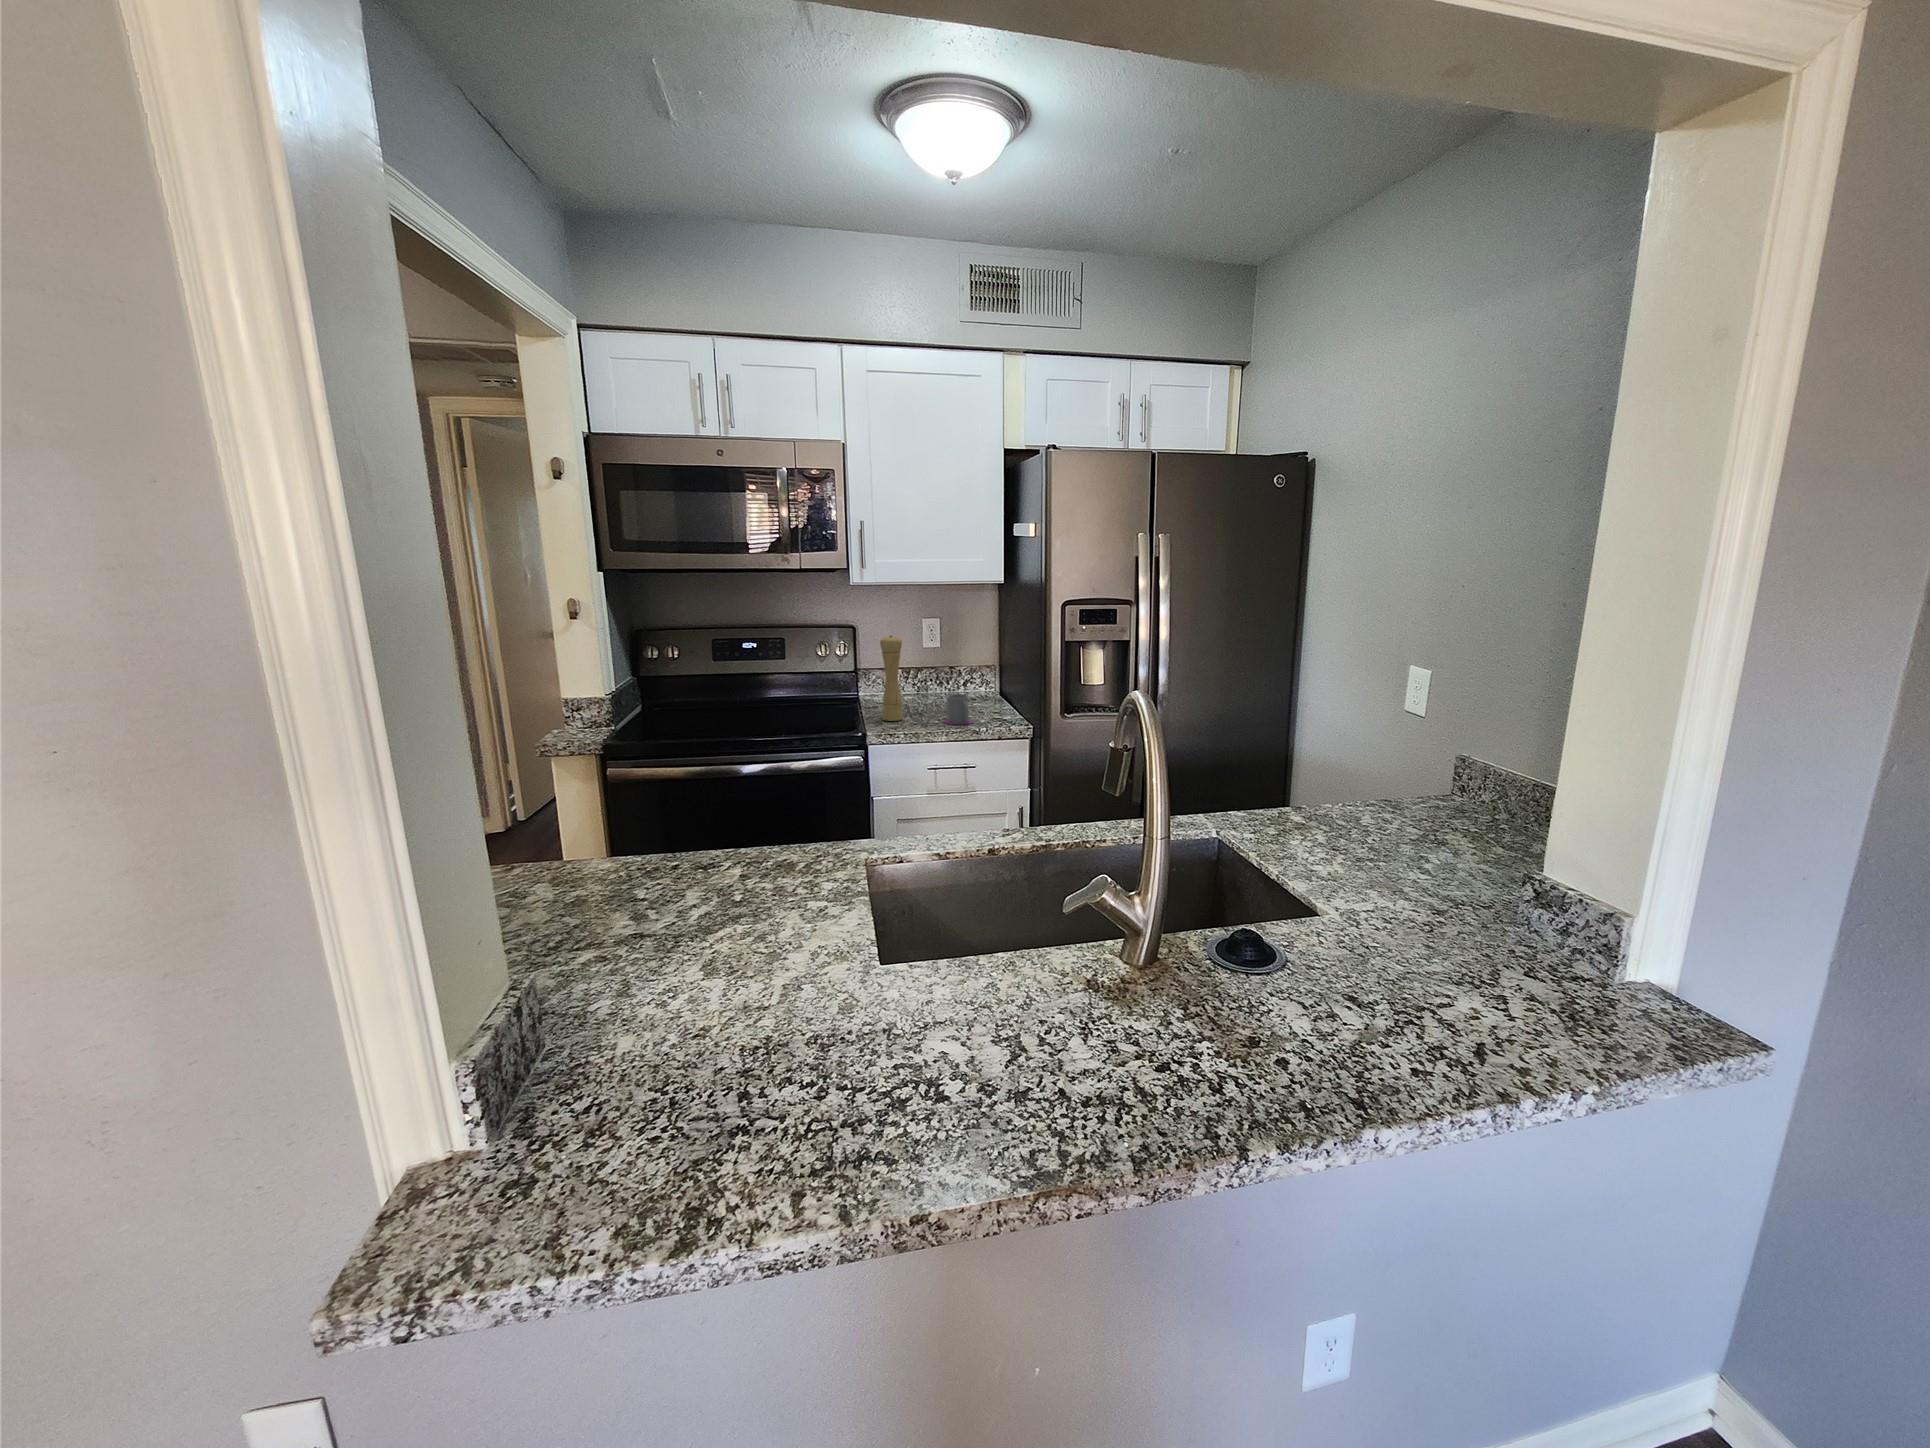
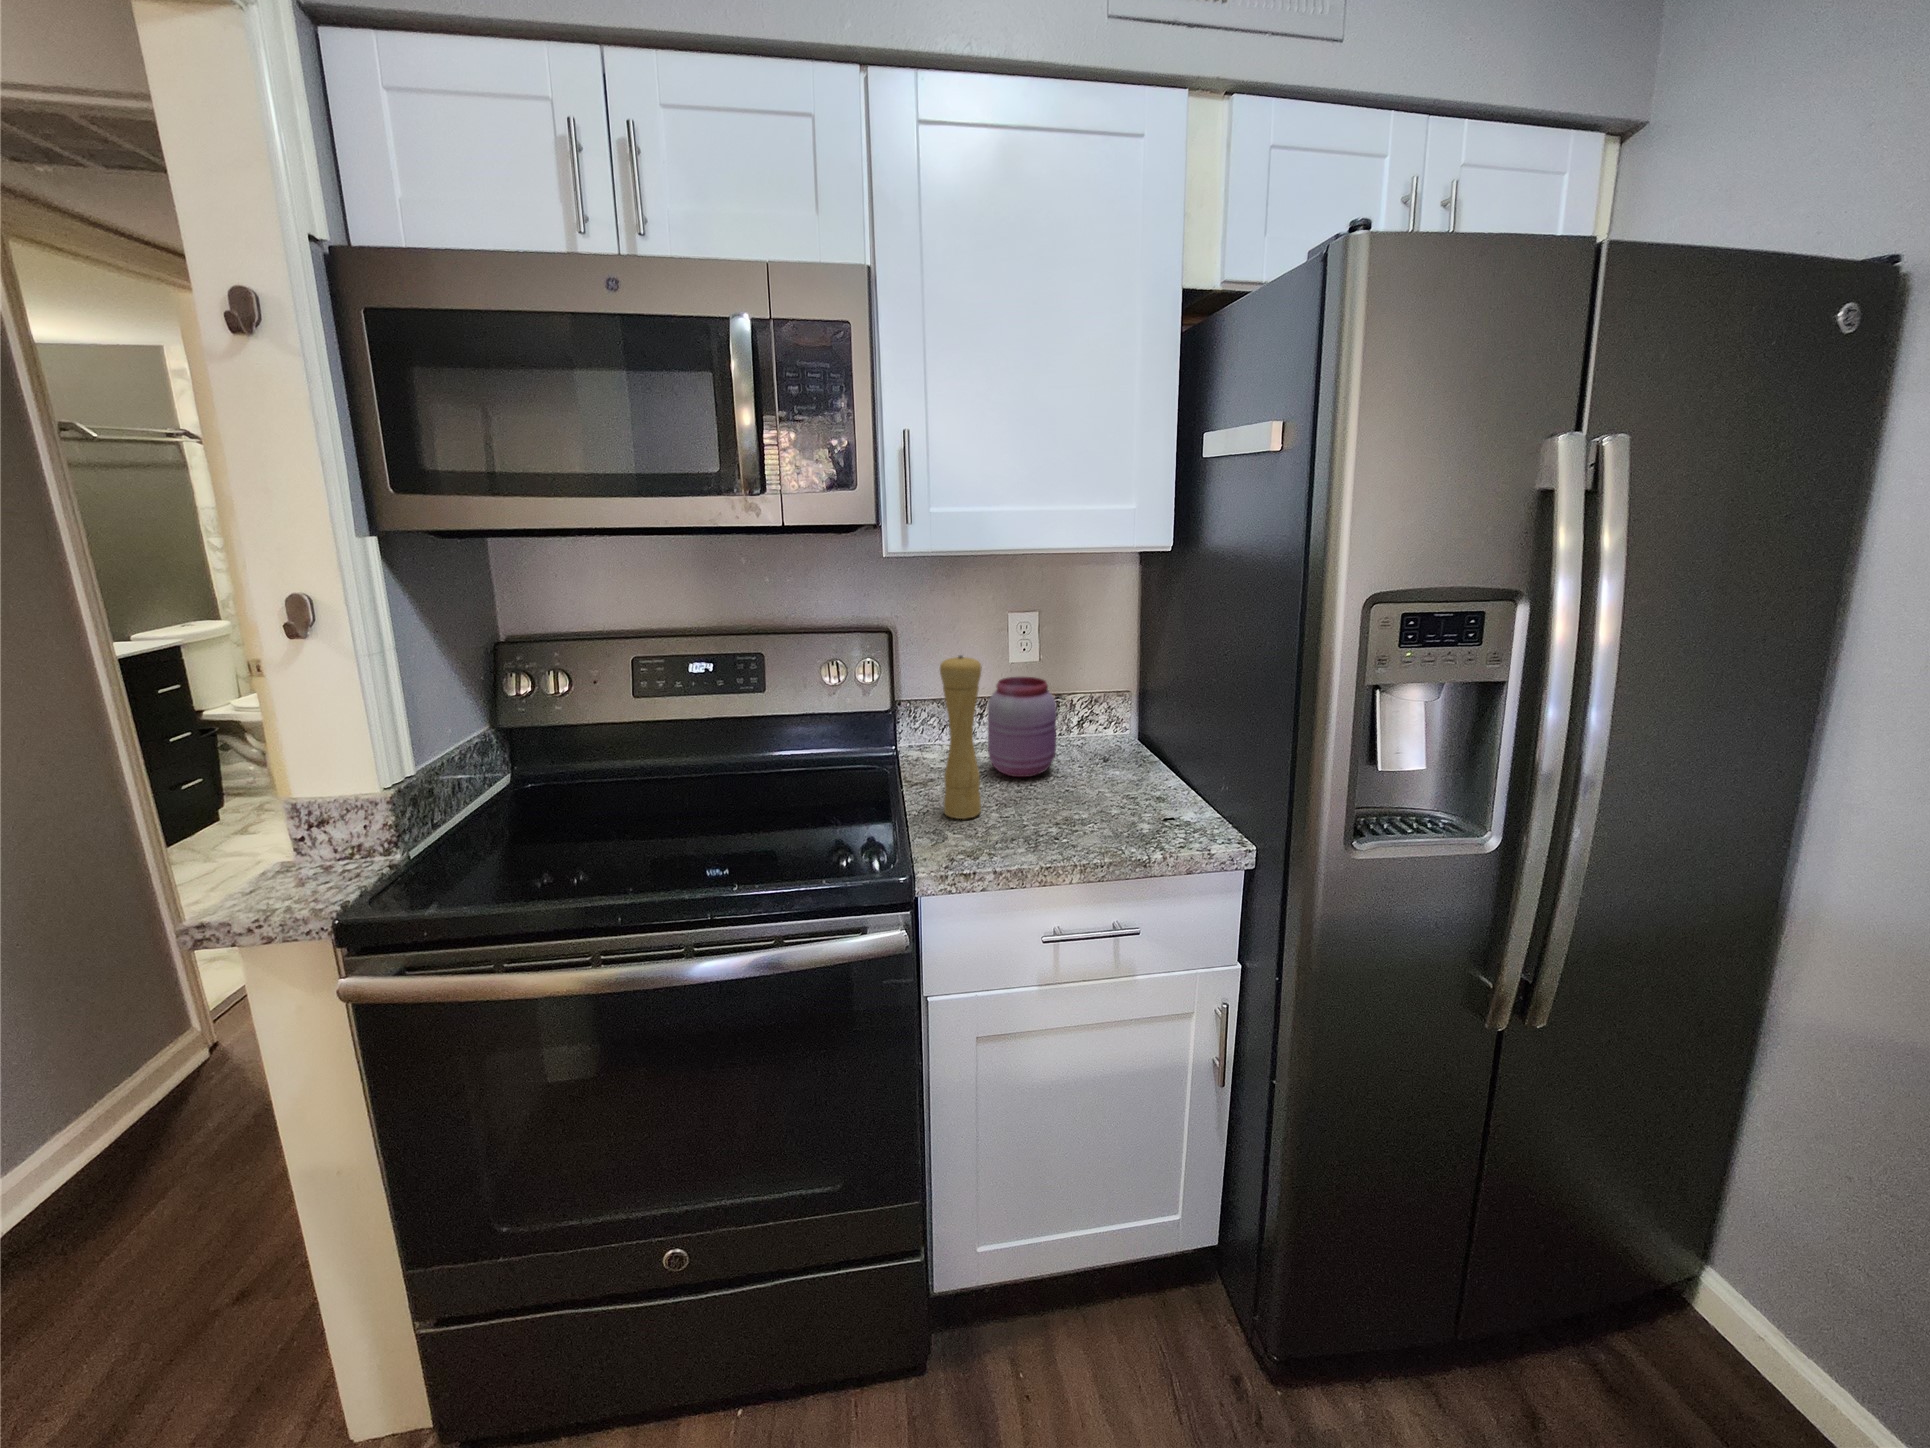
jar: none [909,654,948,709] -> present [988,677,1057,777]
mug: present [944,694,972,725] -> none [1059,765,1117,831]

